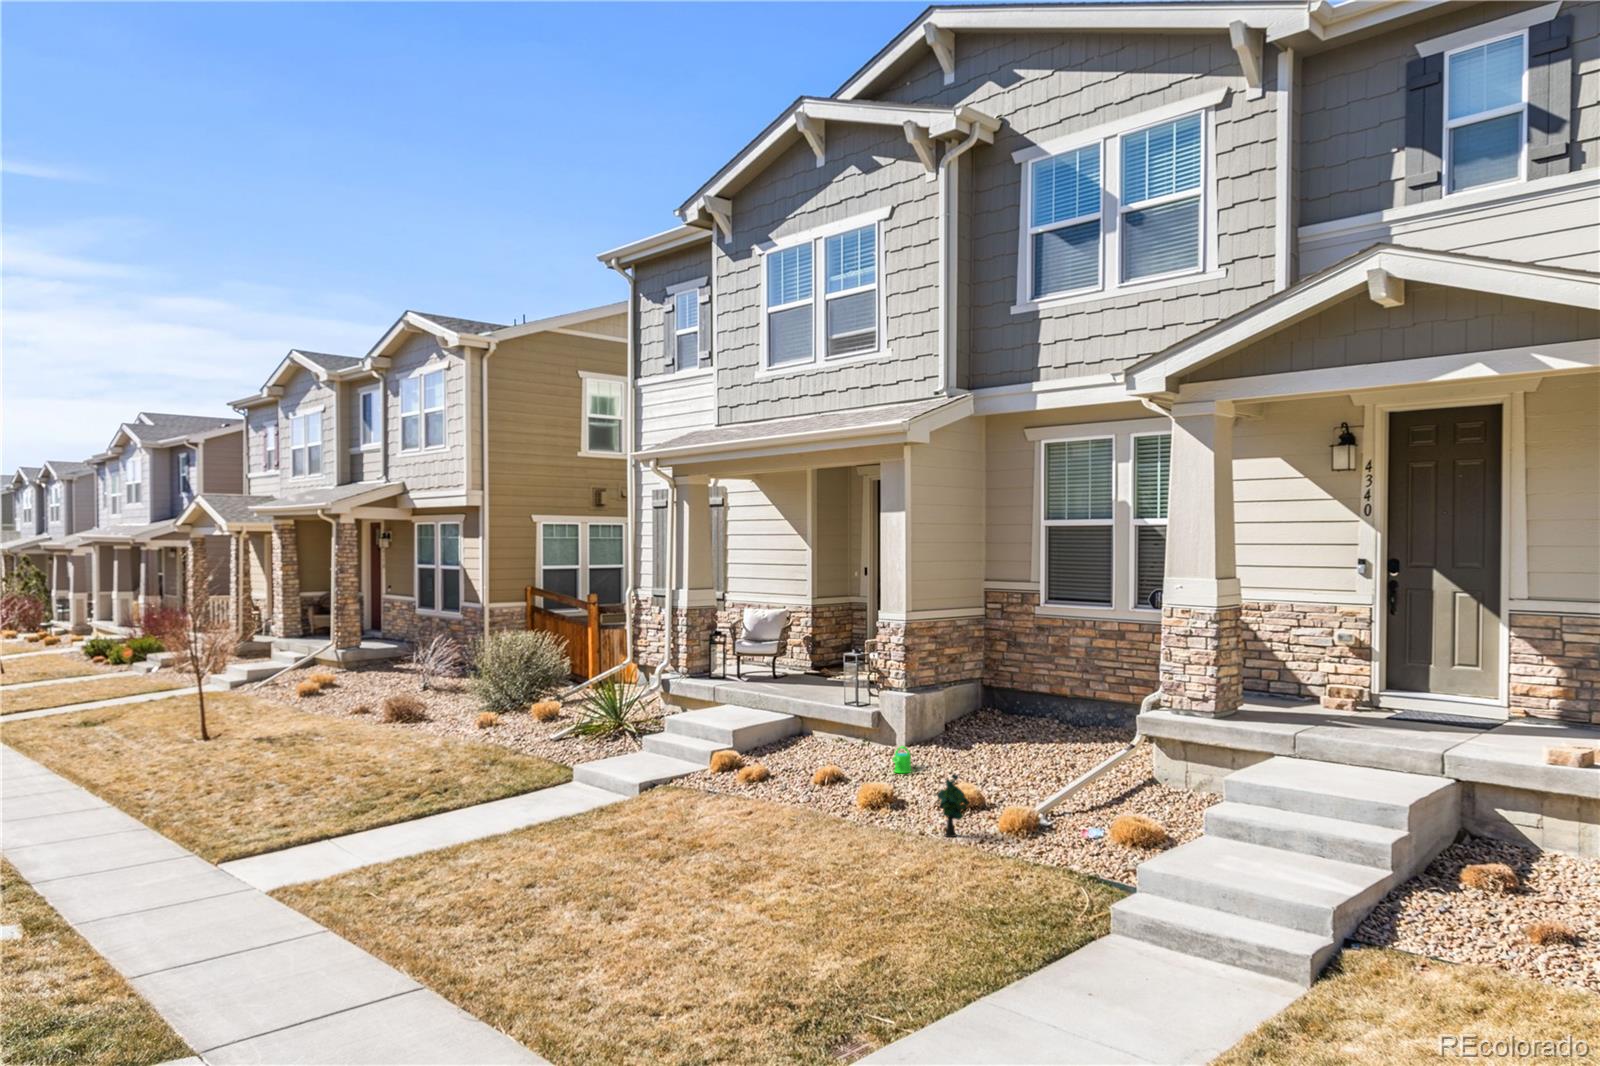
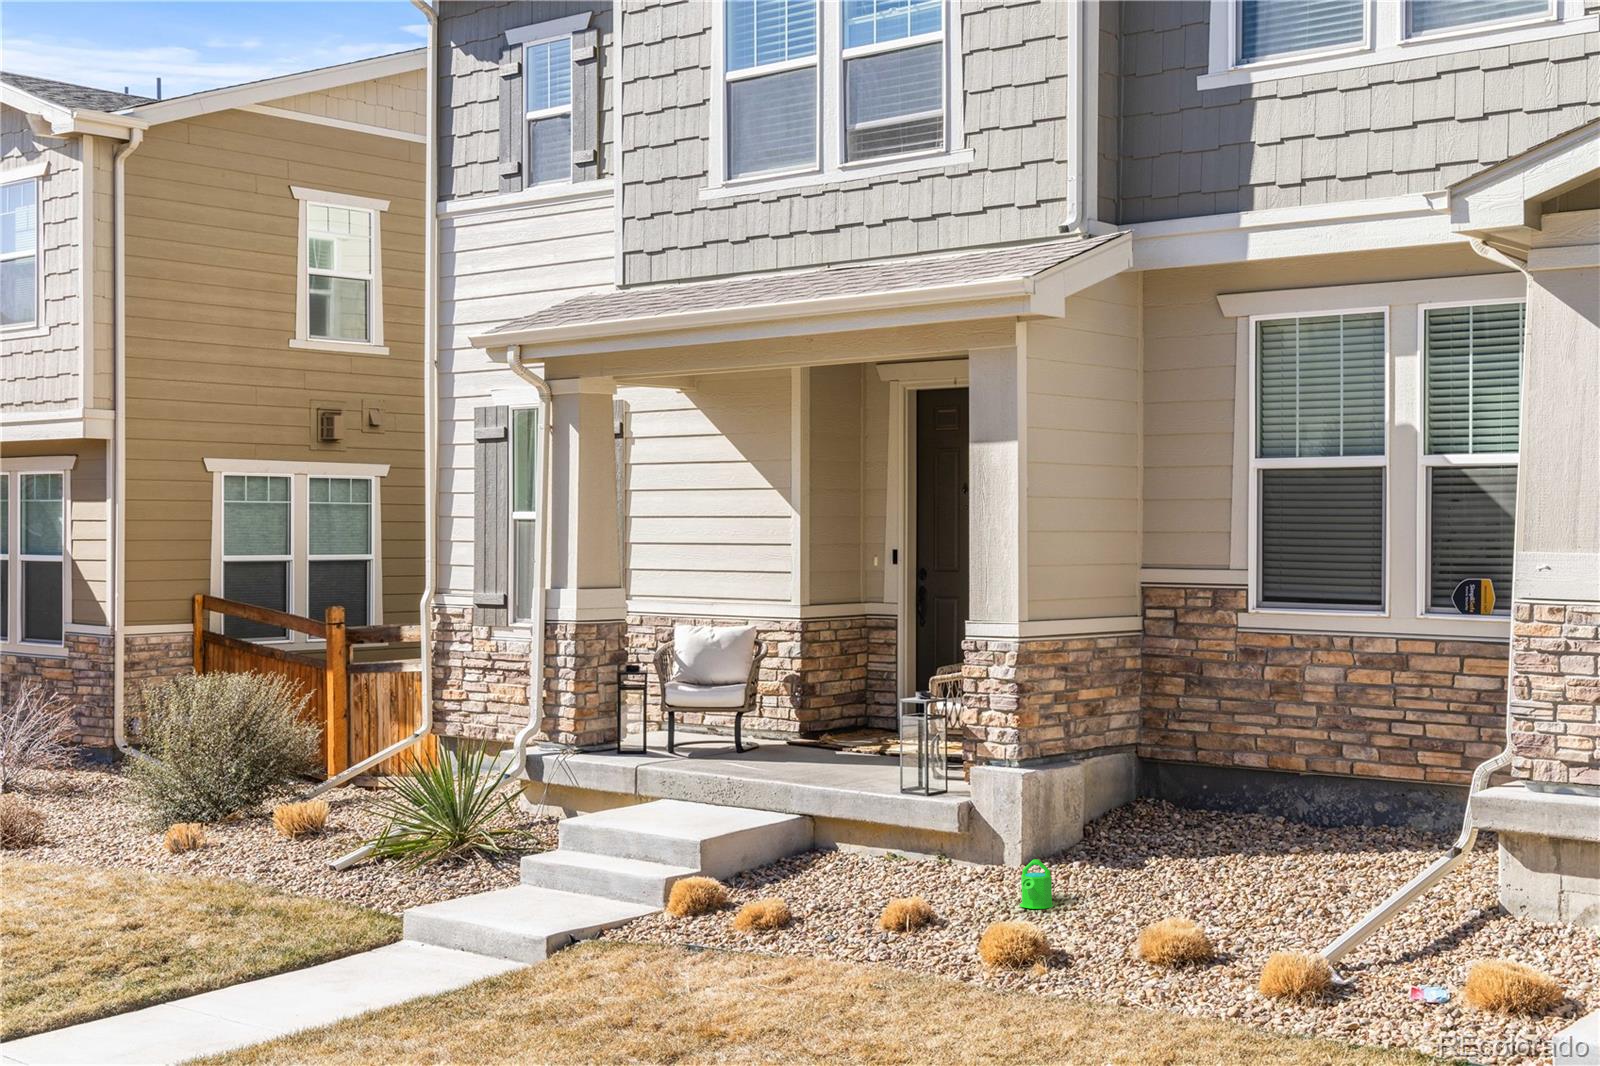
decorative plant: present [935,775,969,837] -> none [1136,897,1204,1009]

